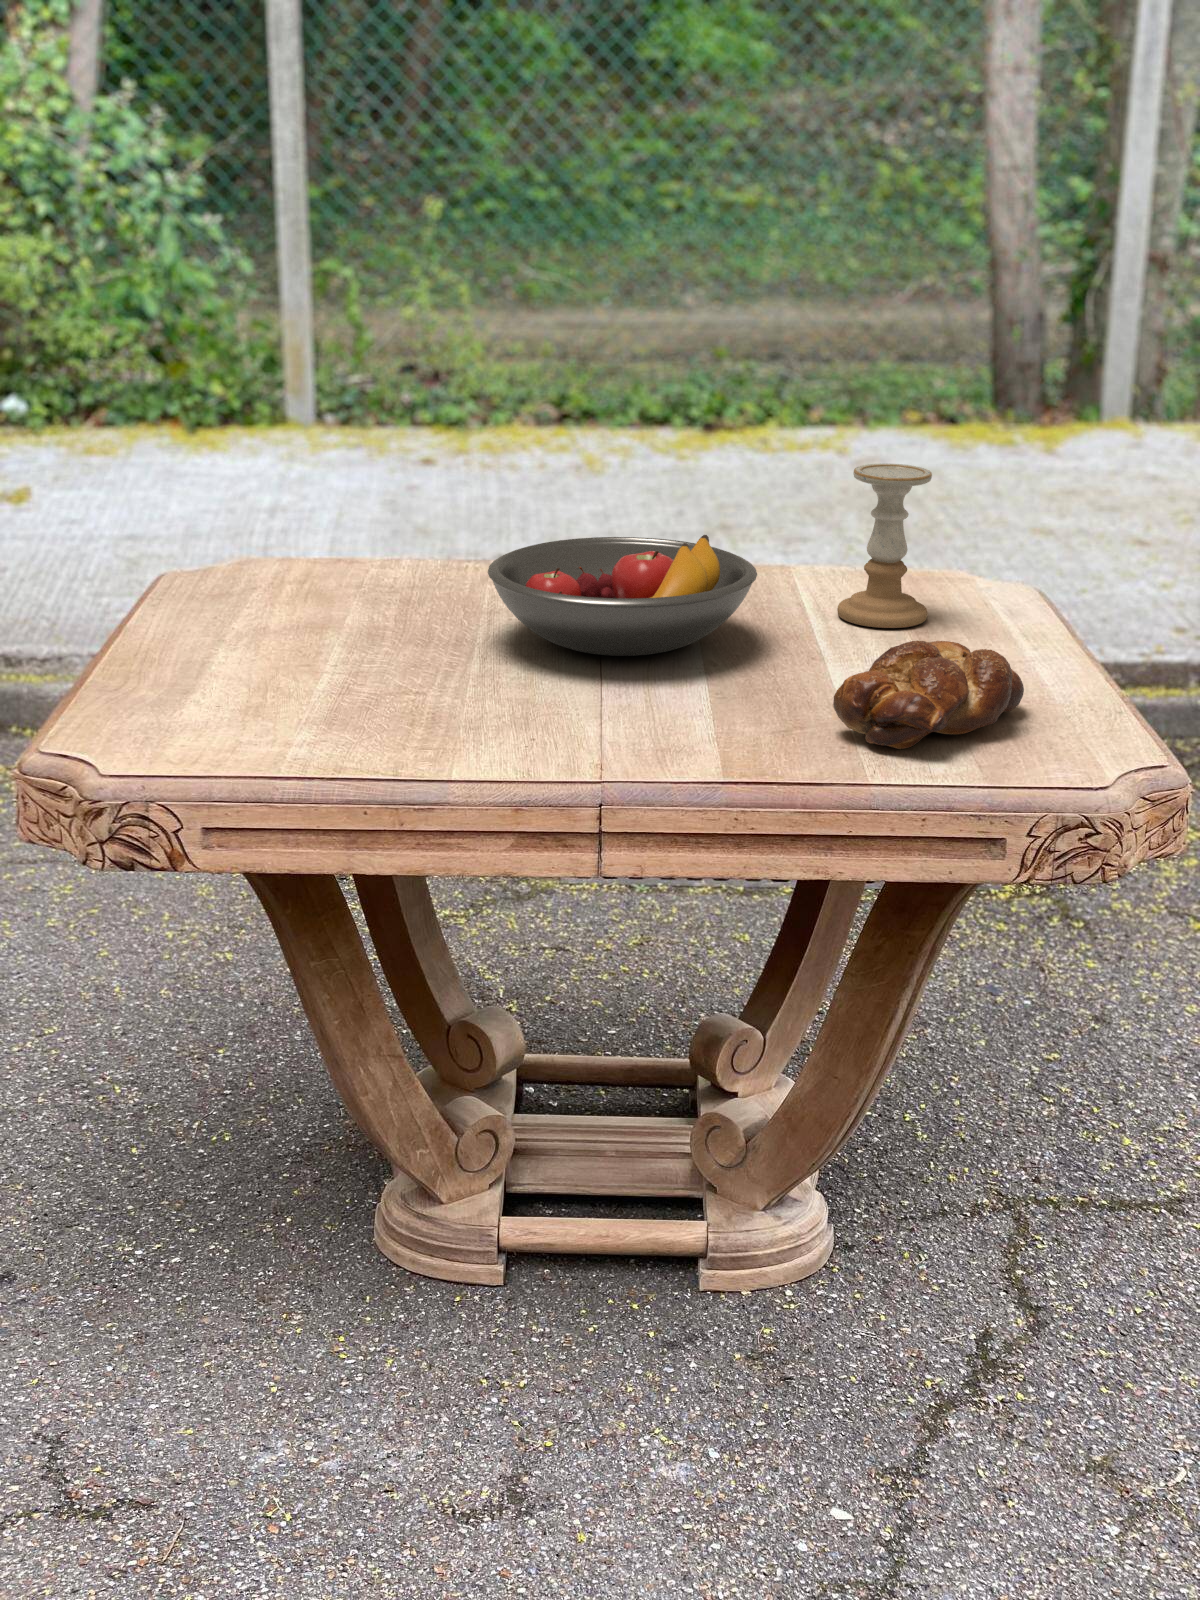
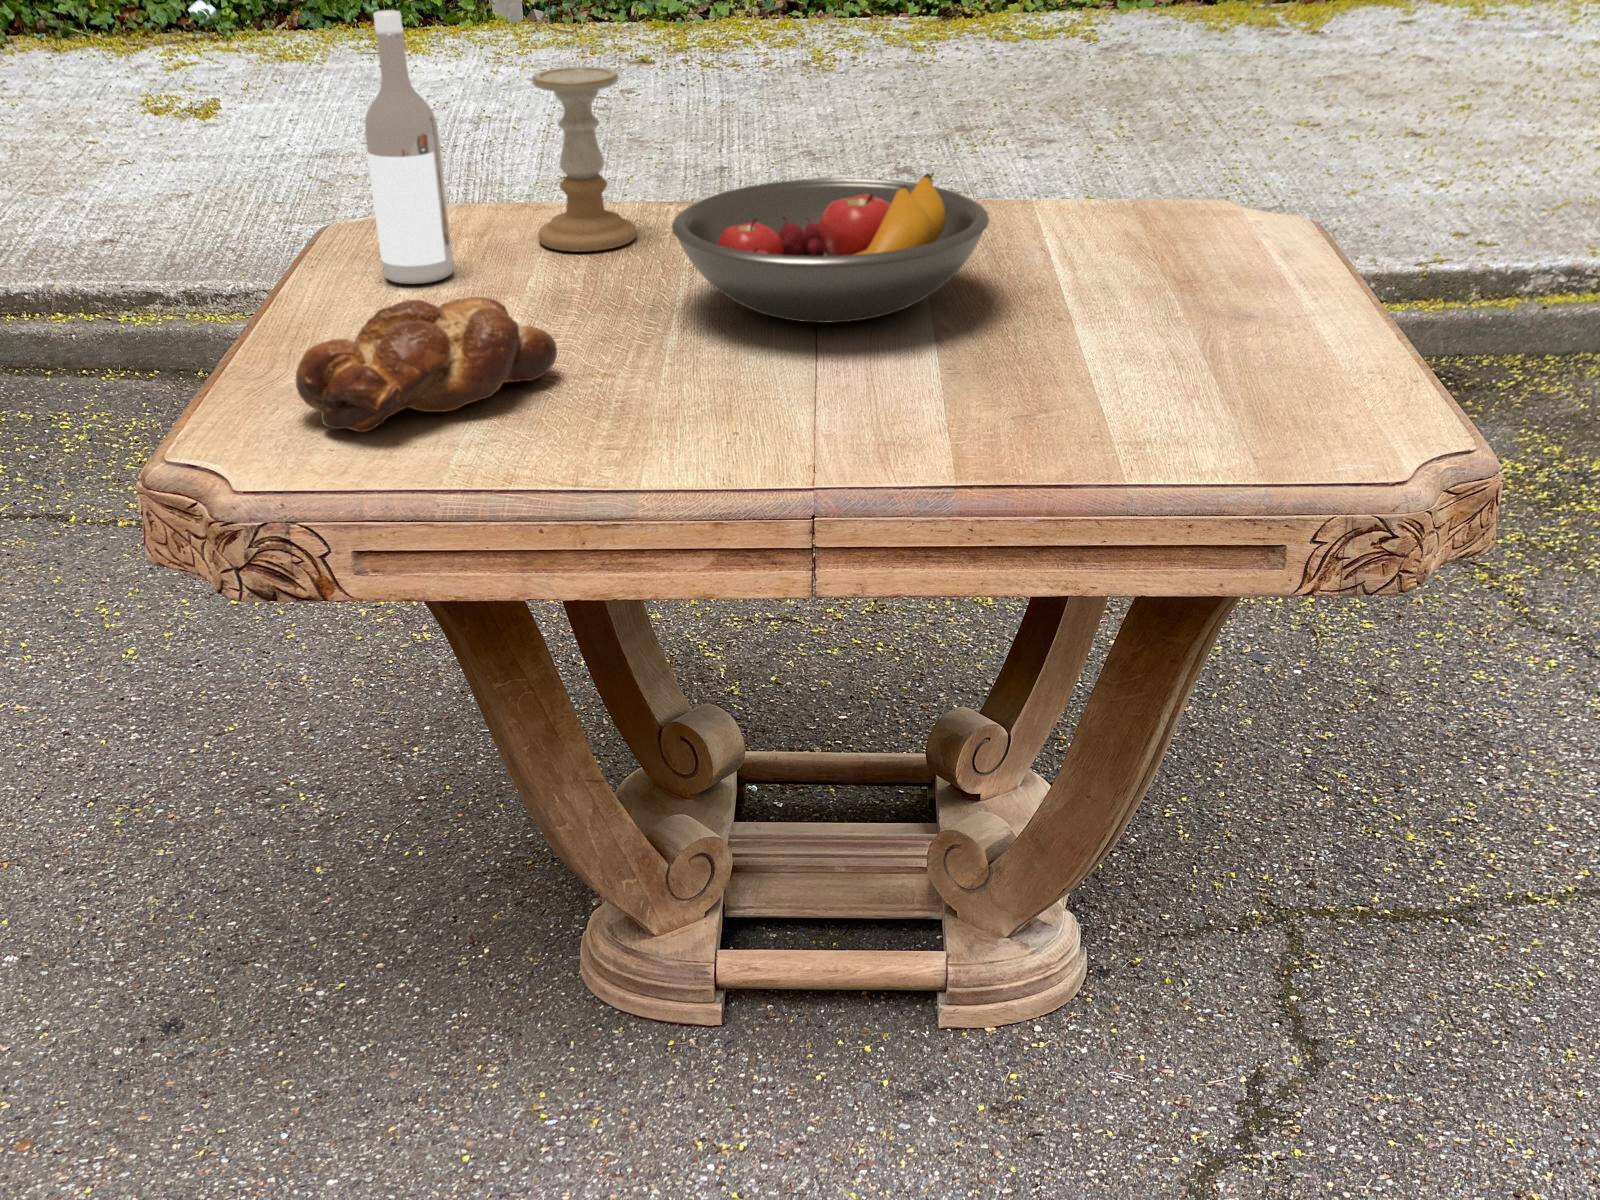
wine bottle: none [224,385,292,616] -> present [365,10,453,284]
candle holder: present [837,464,932,628] -> present [532,67,636,252]
bread loaf: present [833,641,1024,749] -> present [296,297,557,432]

